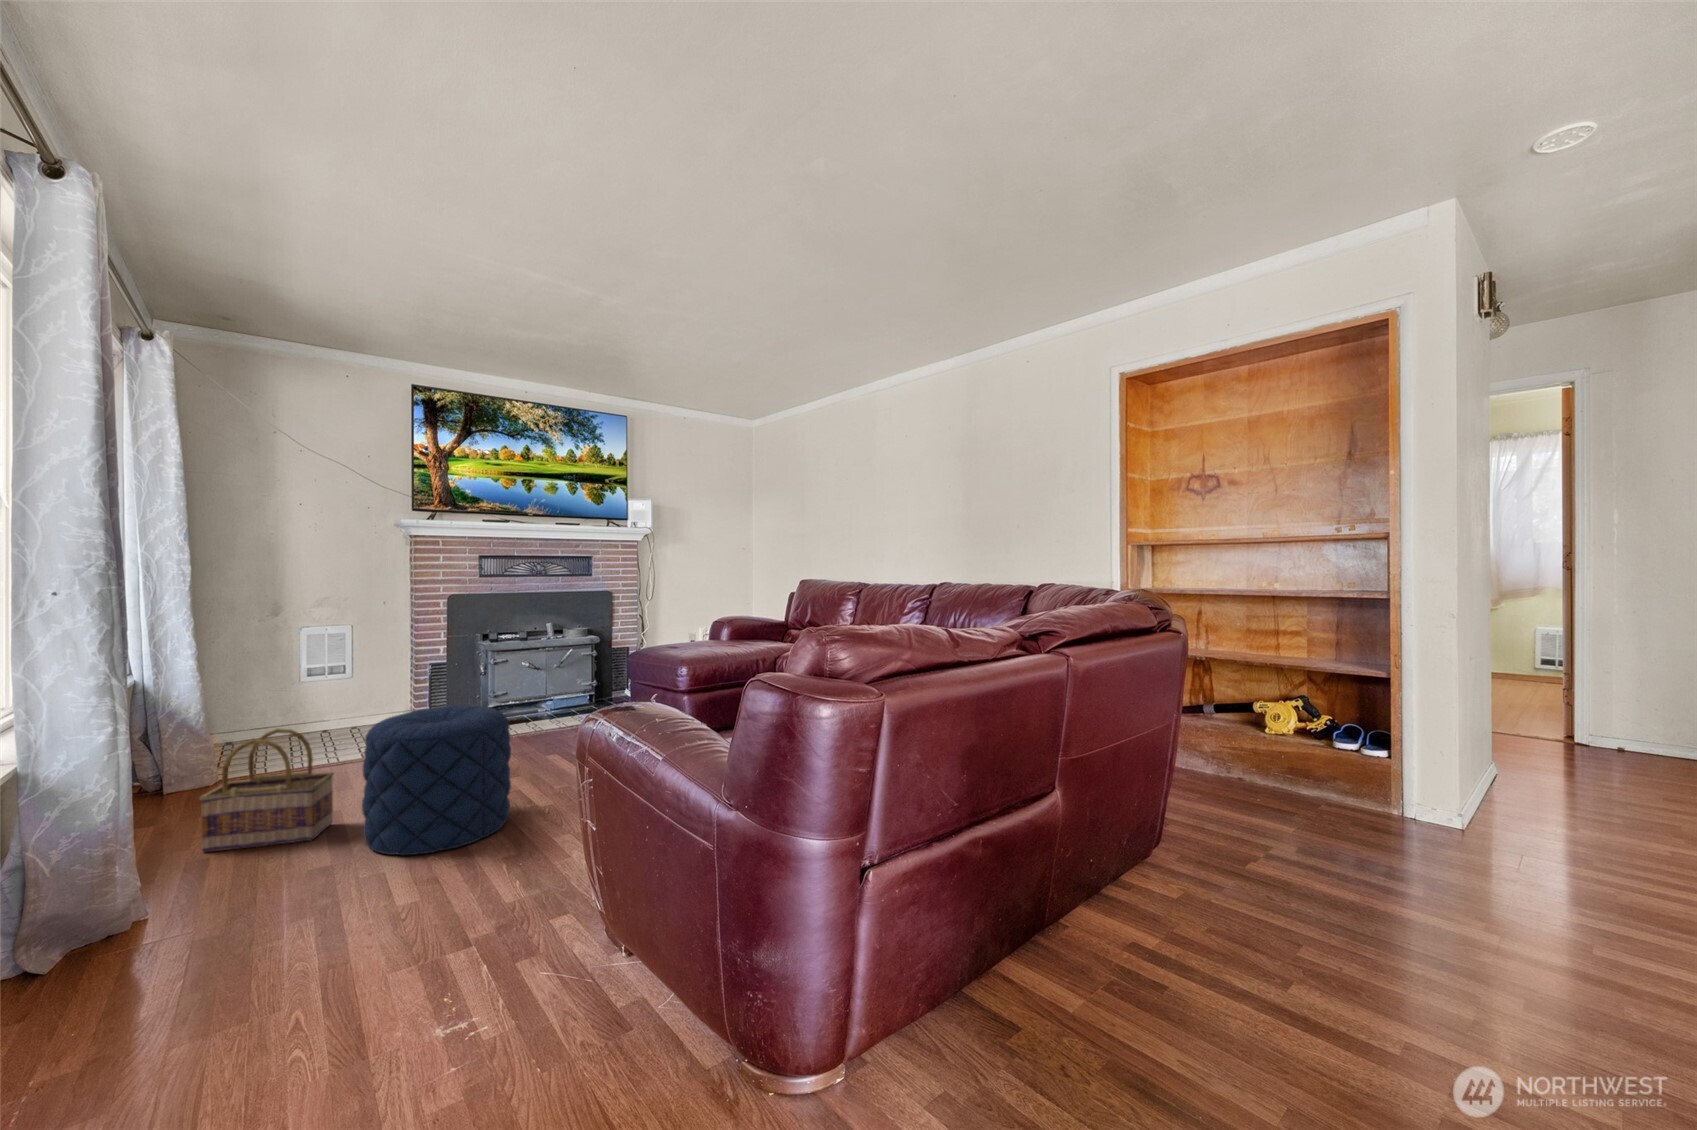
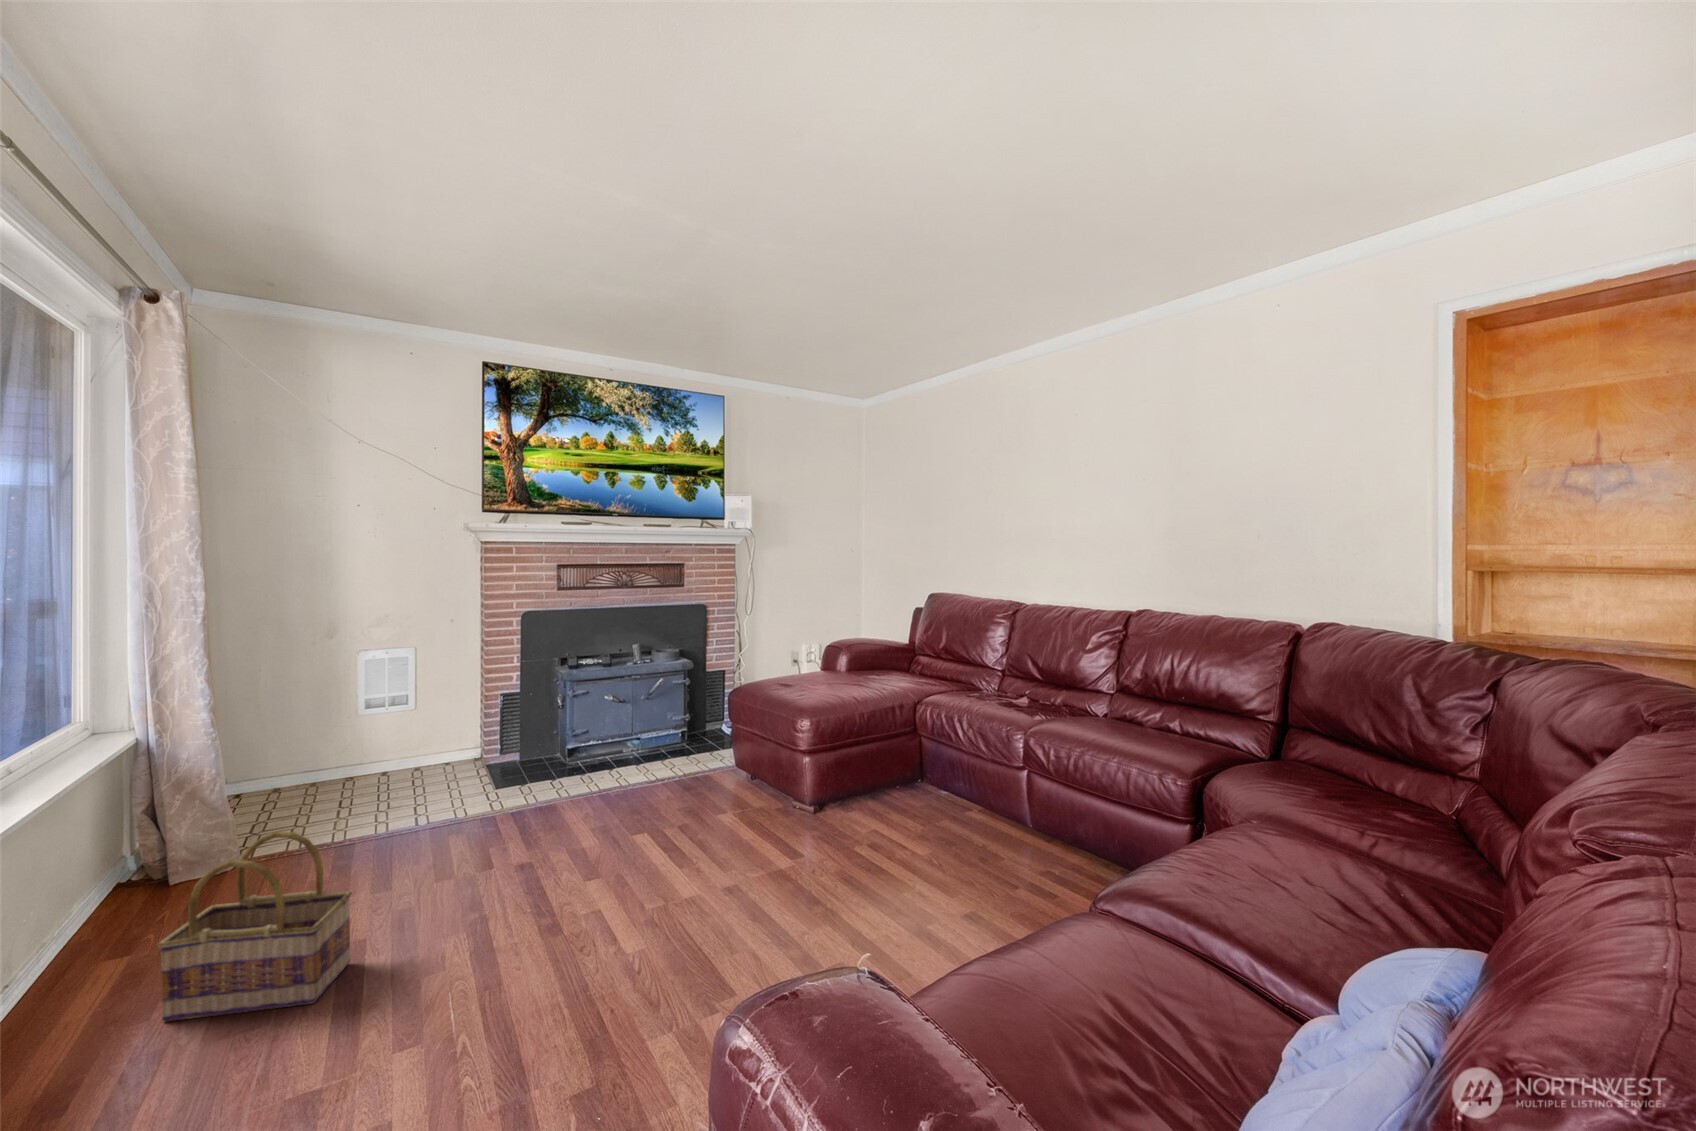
pouf: present [362,705,511,855] -> none [377,801,586,1057]

